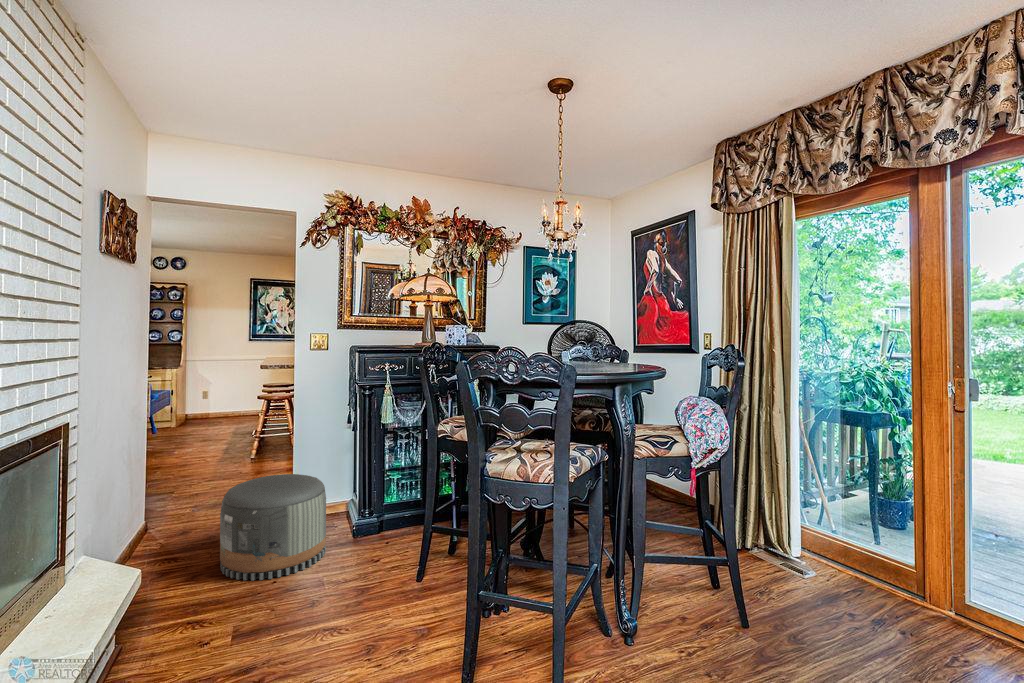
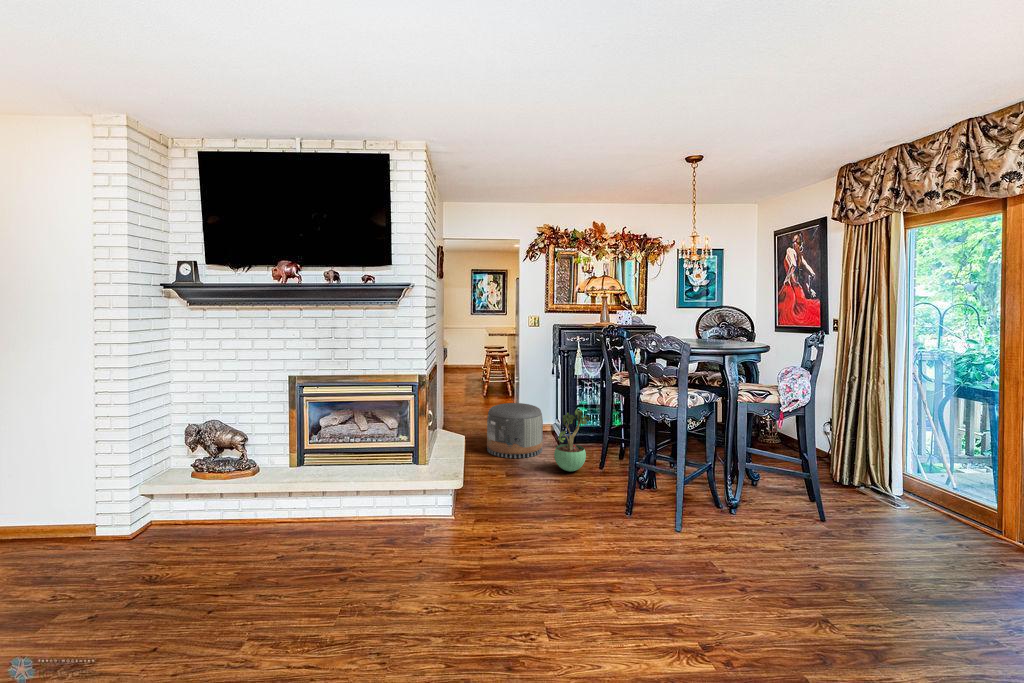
potted plant: none [338,483,403,596] -> present [554,409,590,471]

